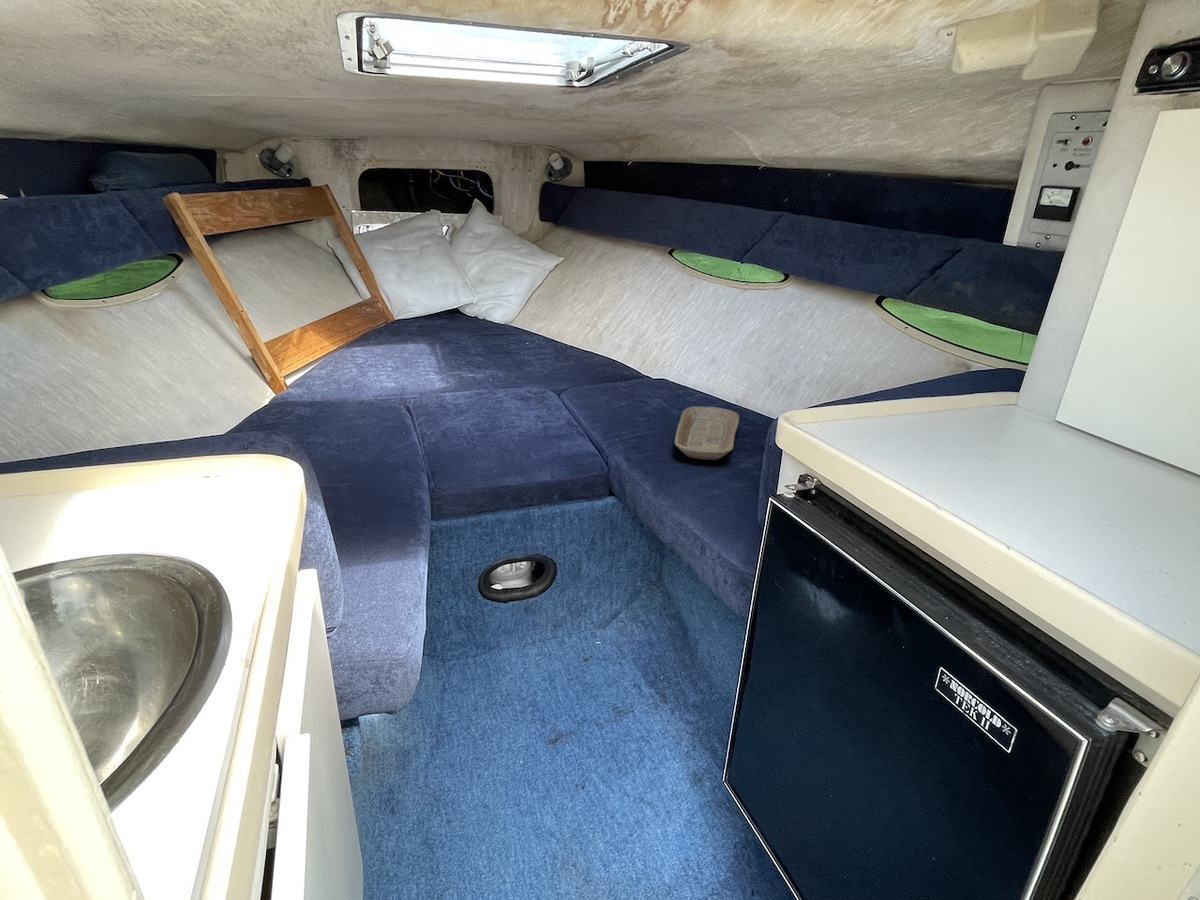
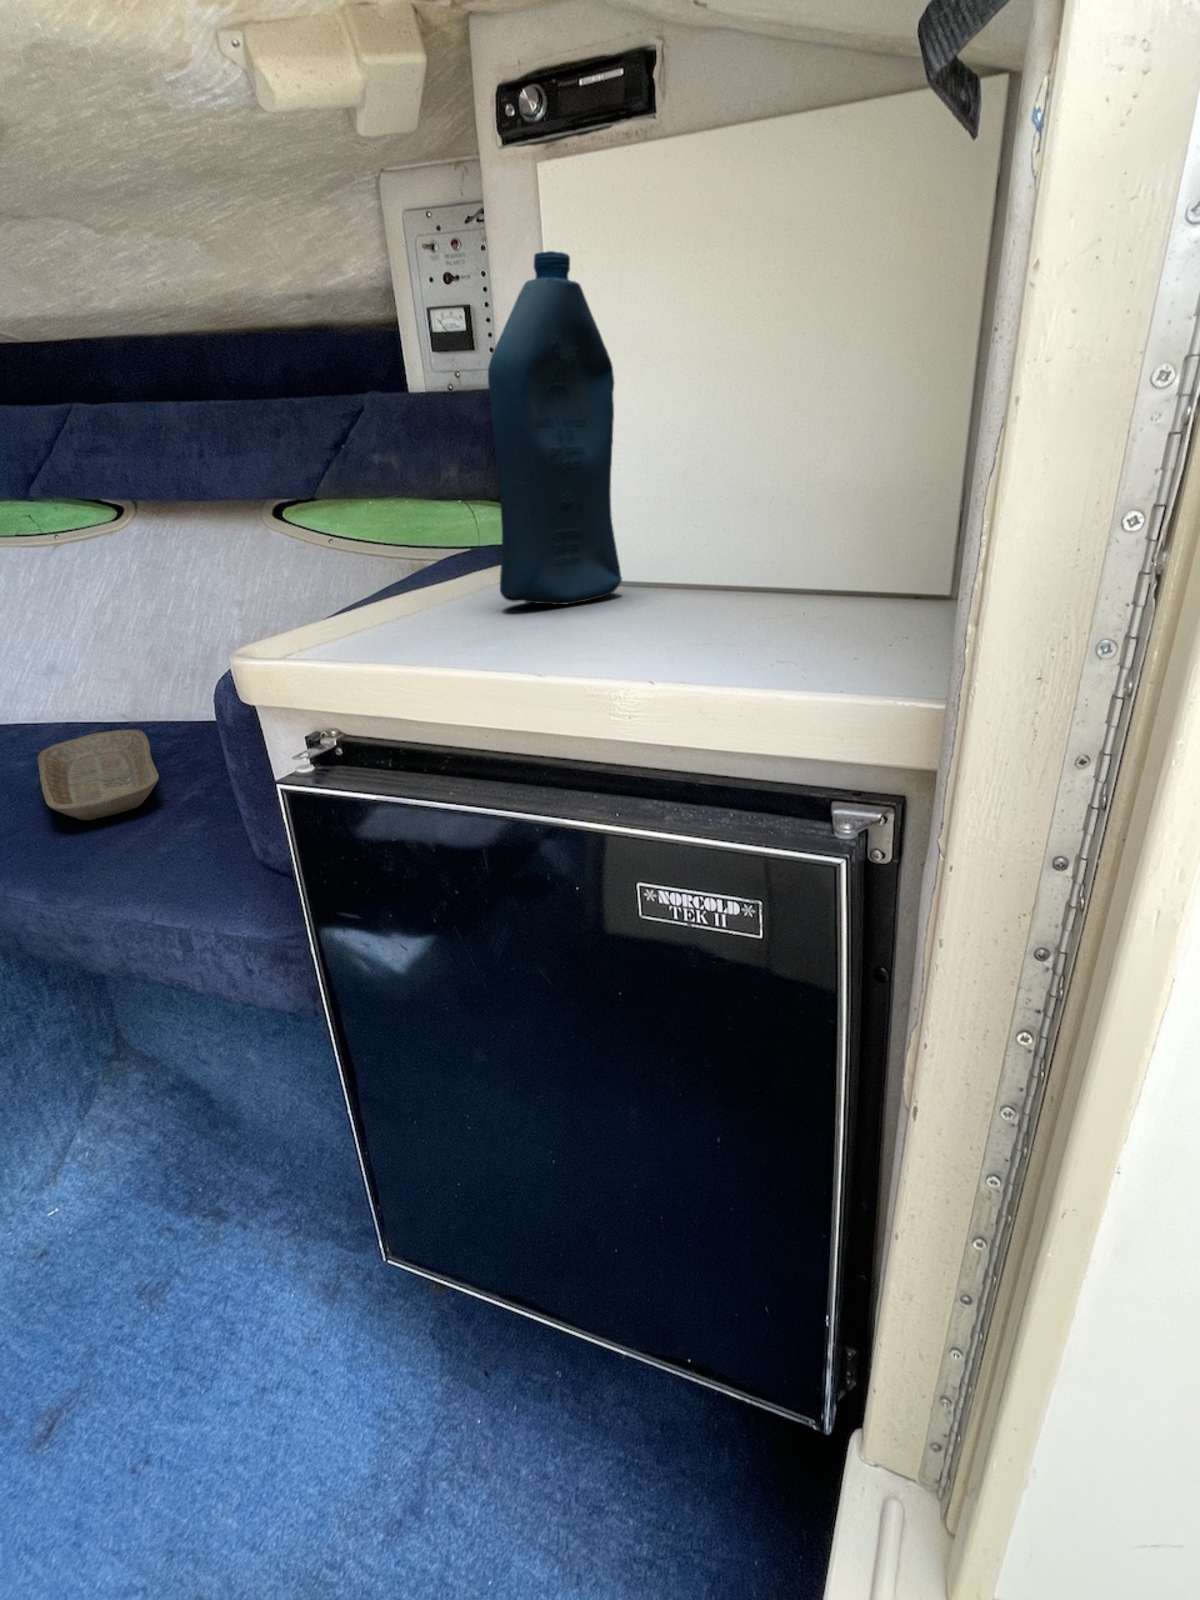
bottle: none [962,220,1129,459] -> present [488,251,622,605]

